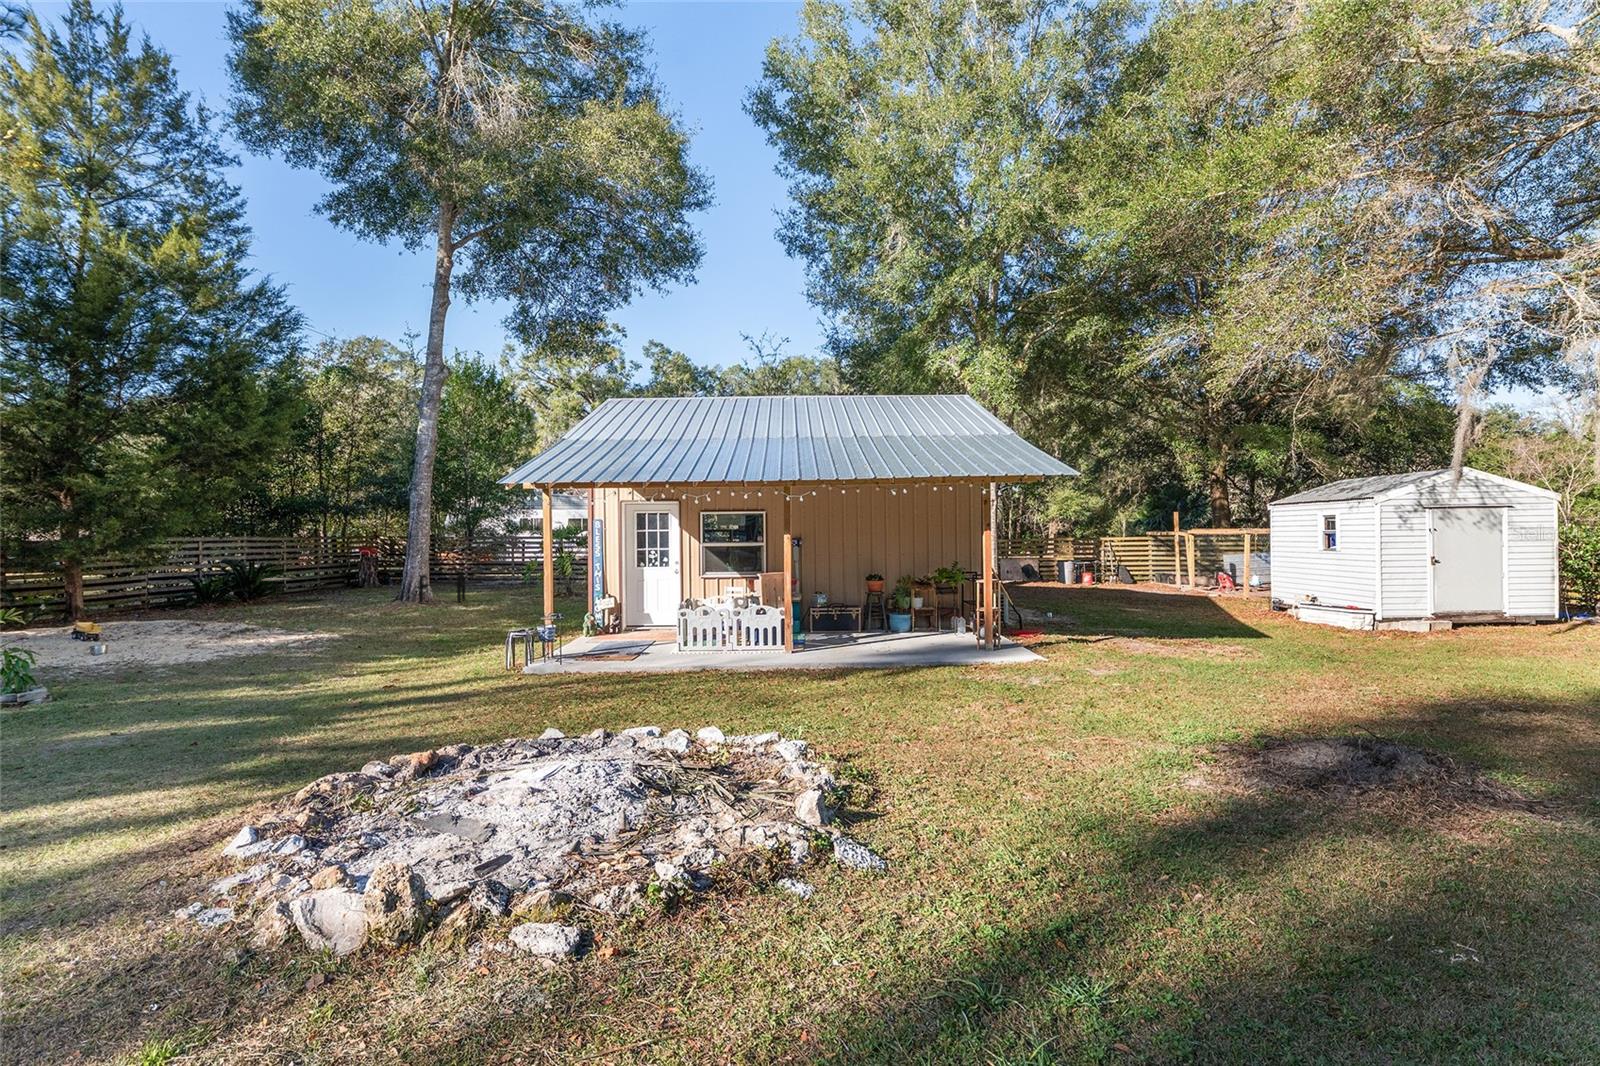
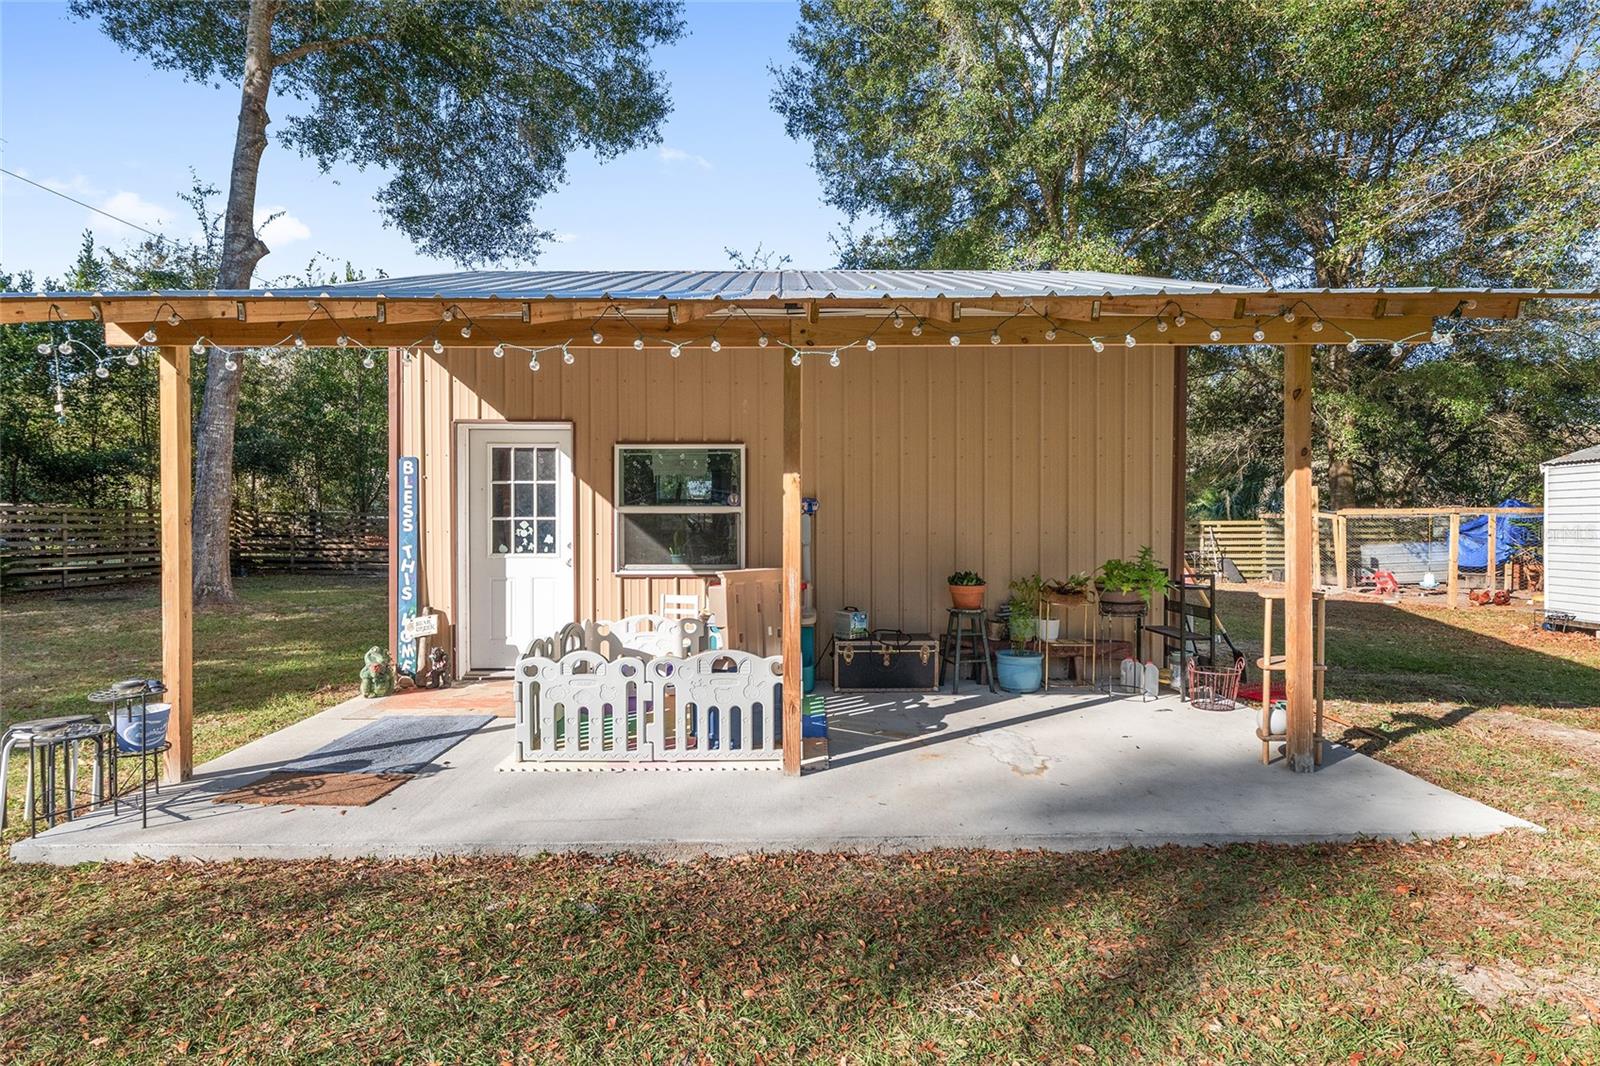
bench: present [419,574,465,603] -> none [250,563,328,606]

